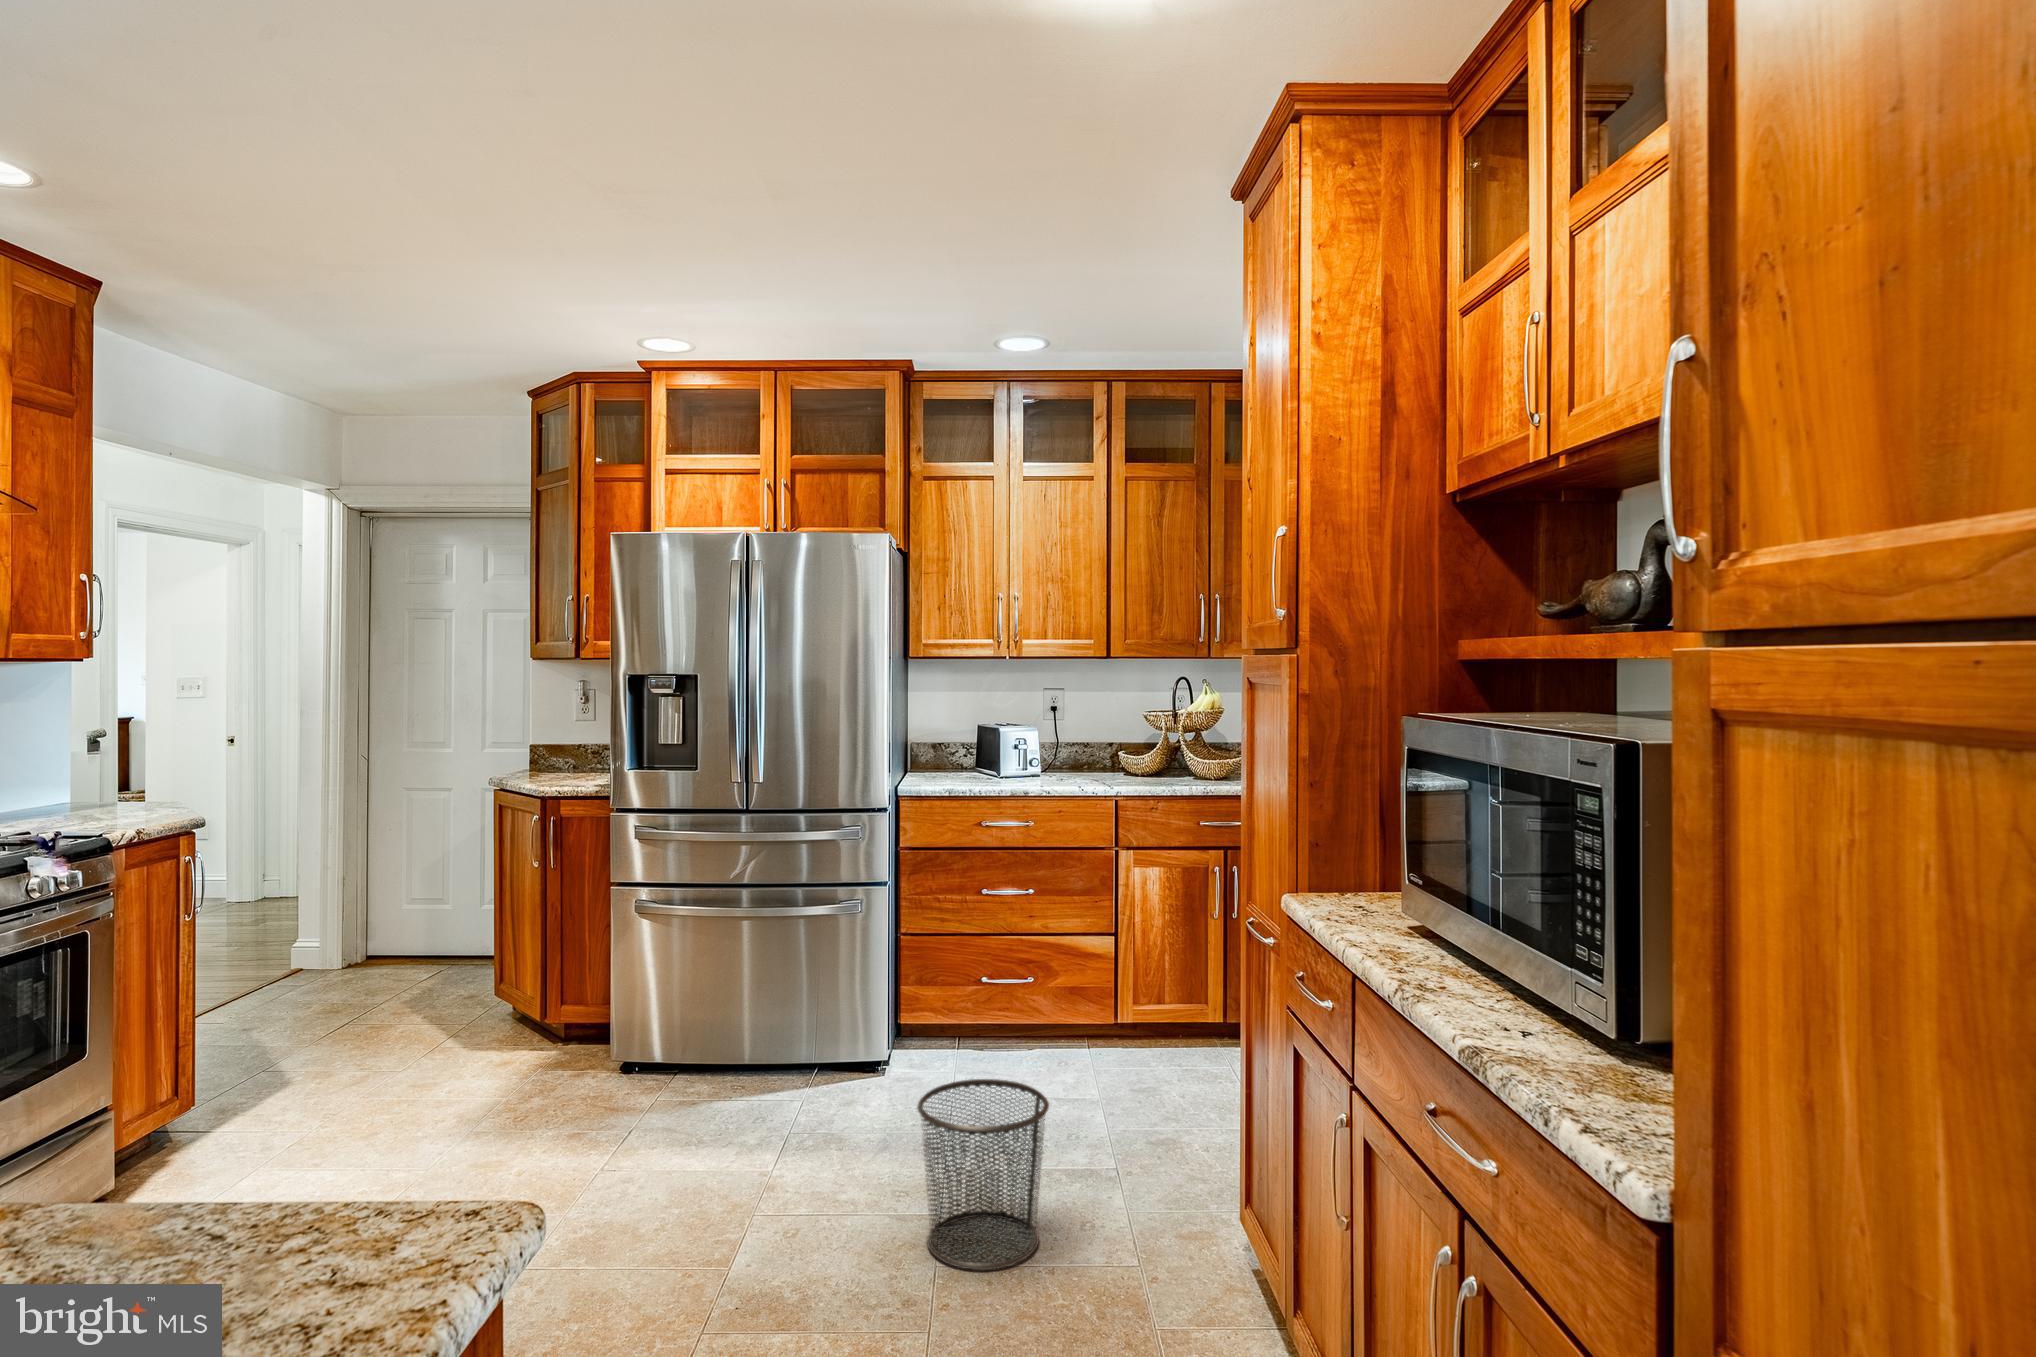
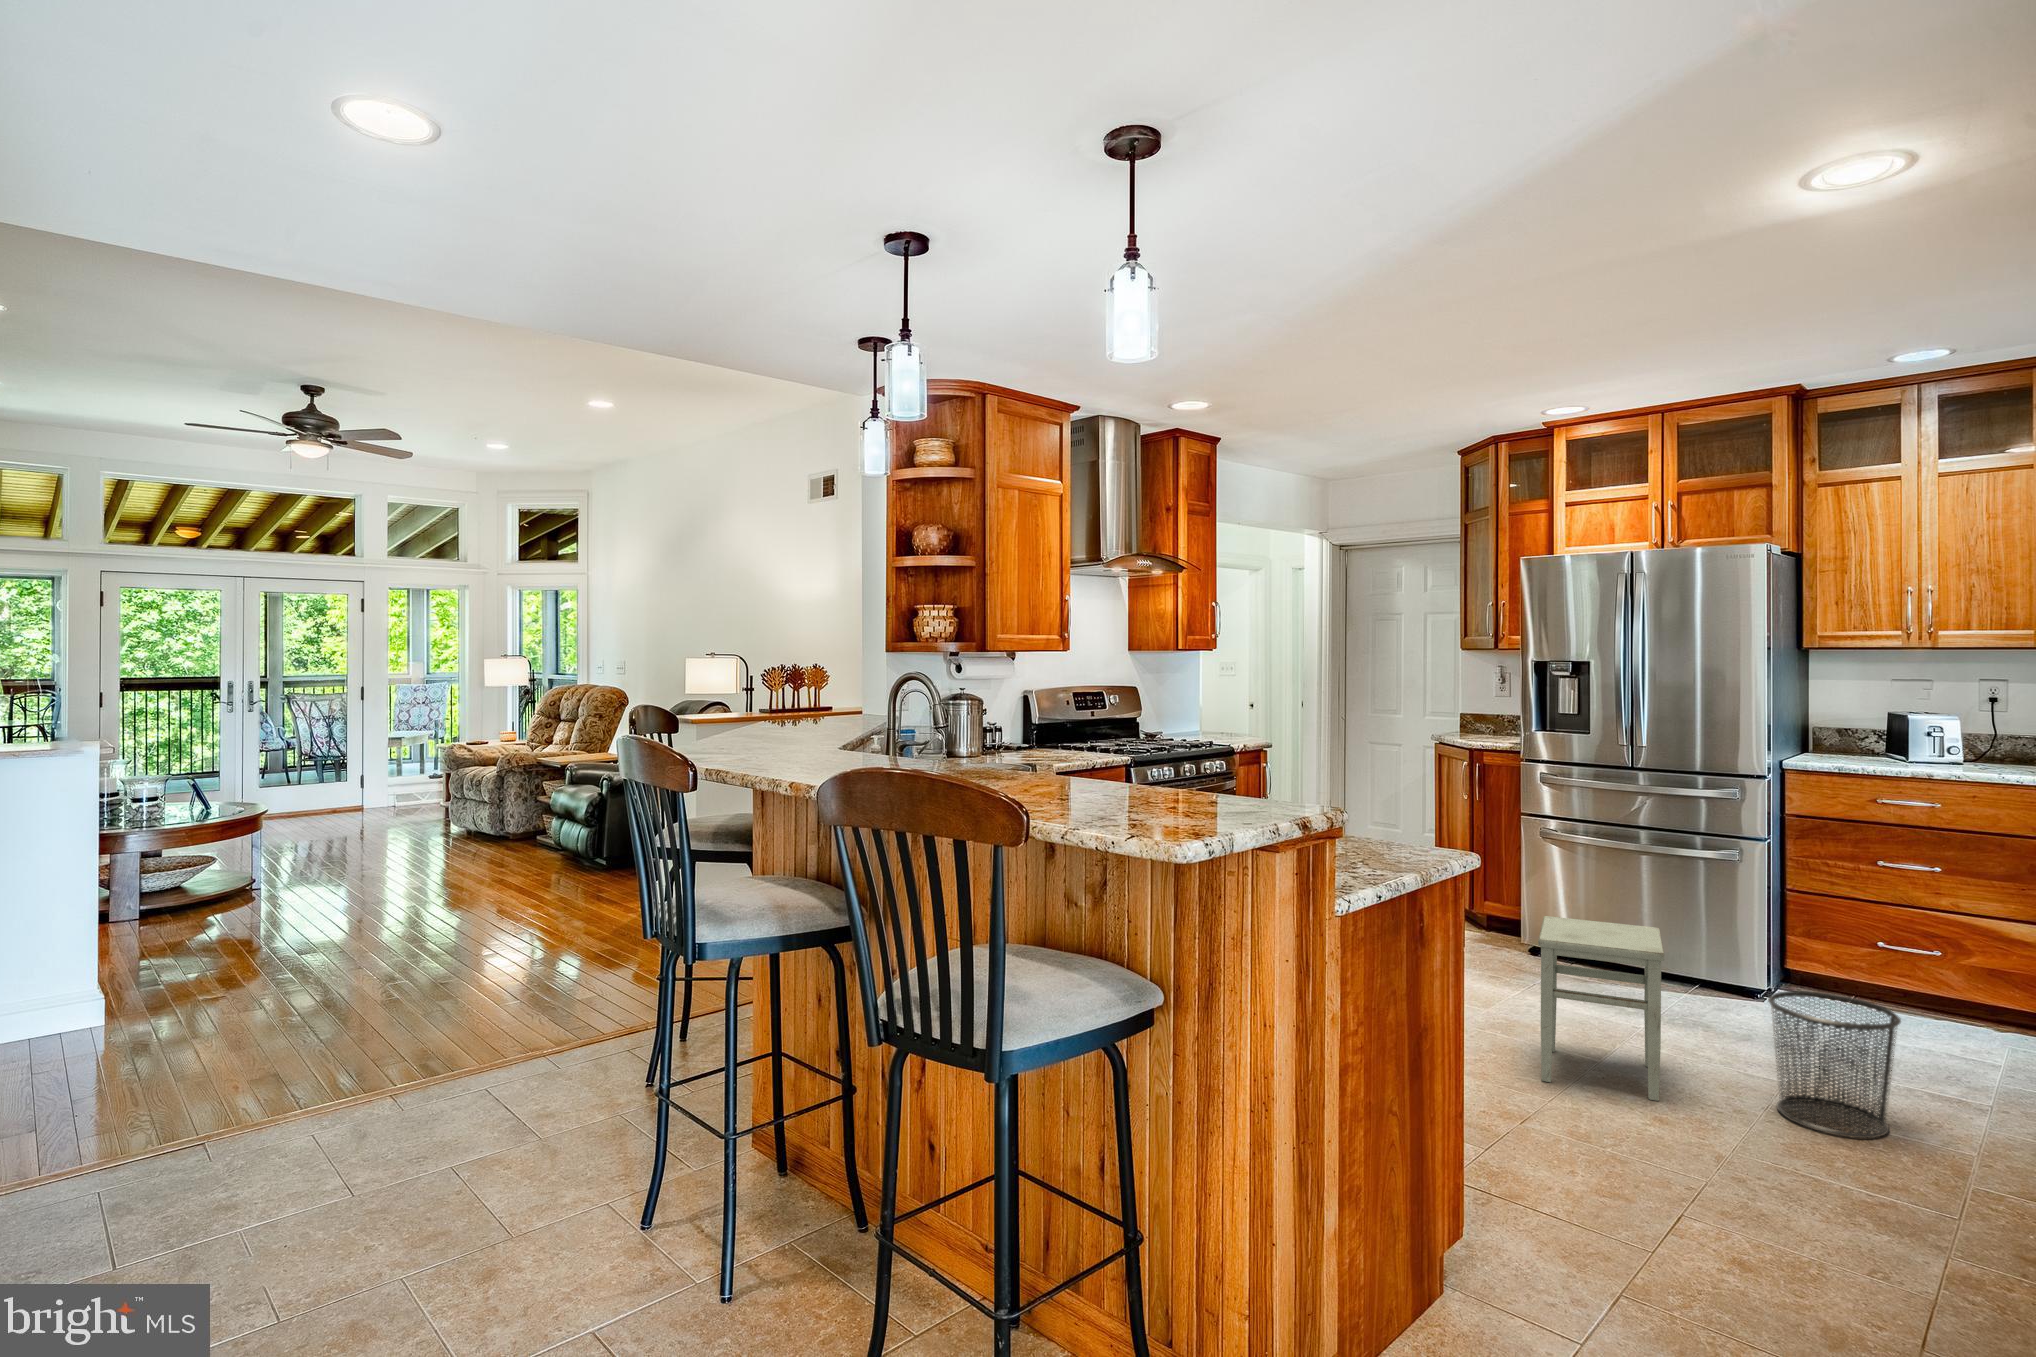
stool: none [635,1033,804,1315] -> present [1538,916,1664,1101]

